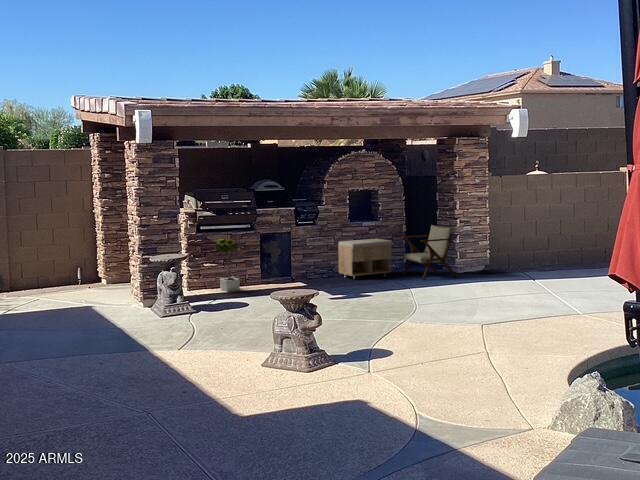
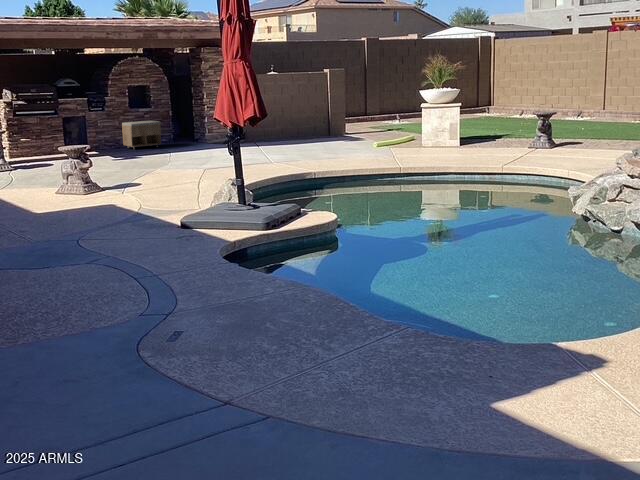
lounge chair: present [402,225,458,280] -> none [168,110,208,149]
potted tree: present [215,238,240,291] -> none [28,120,48,158]

